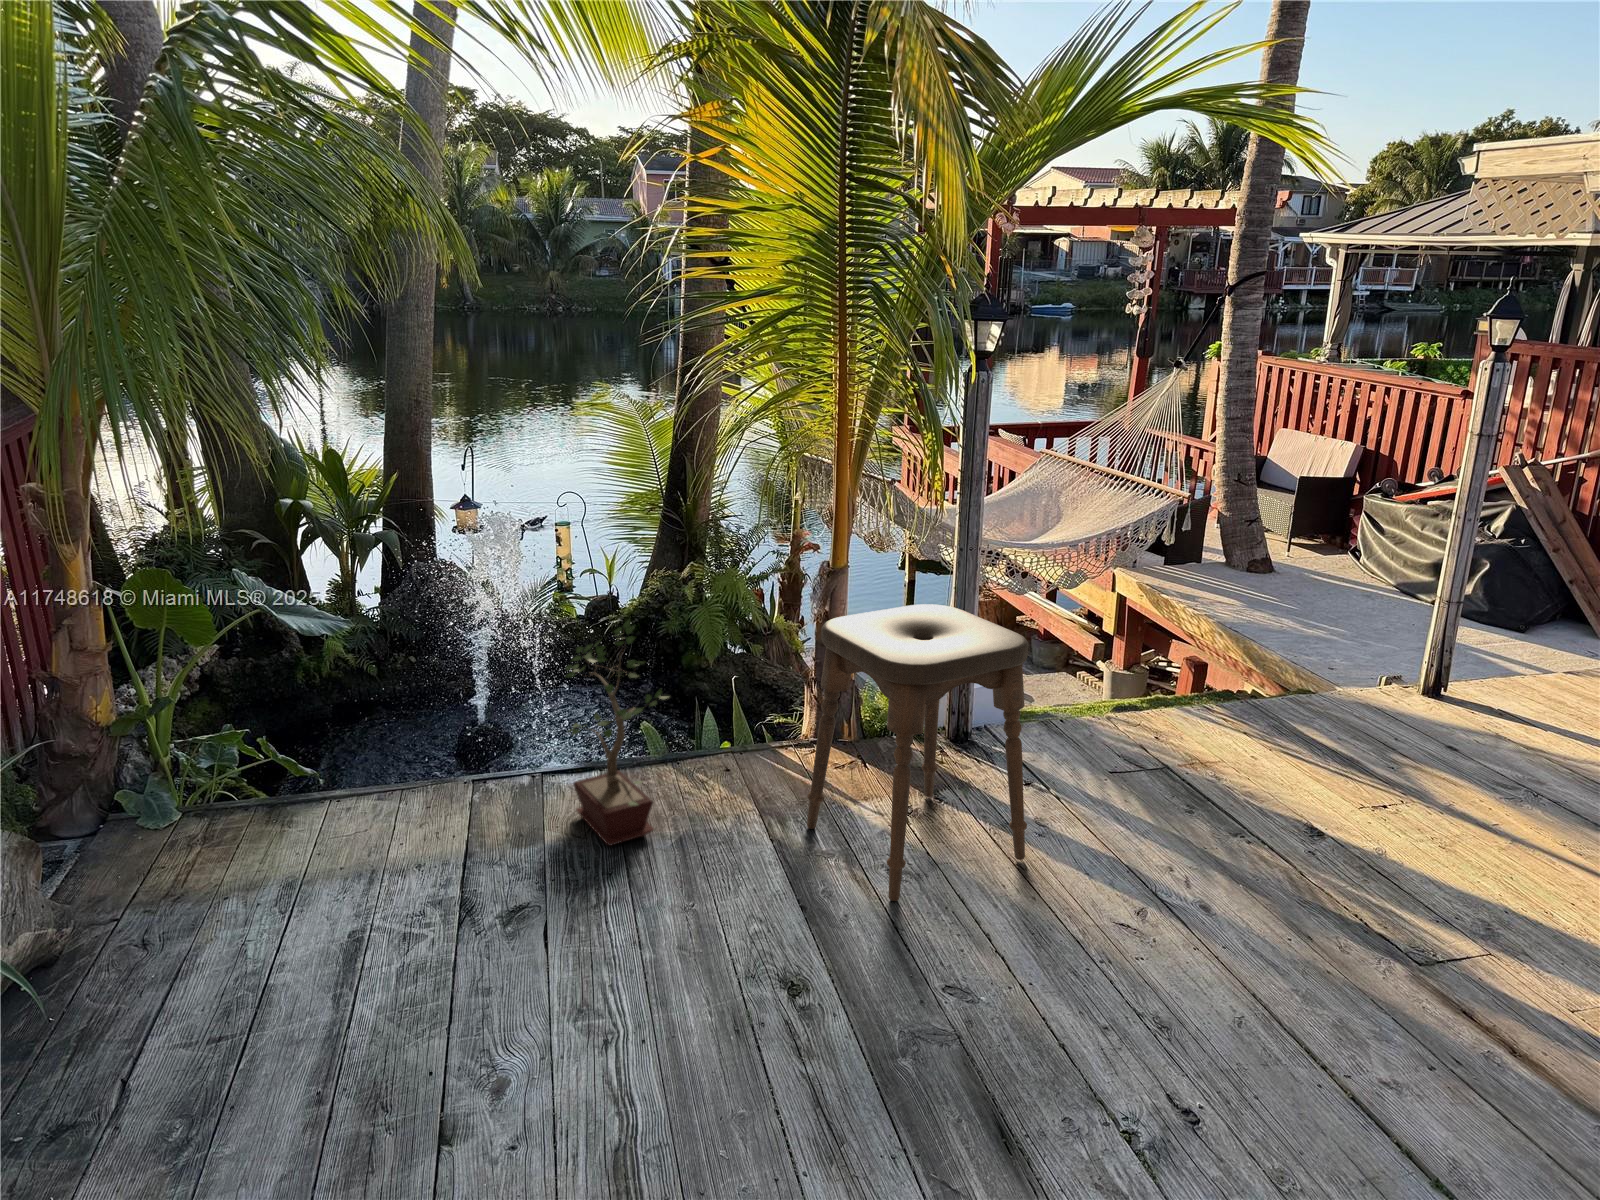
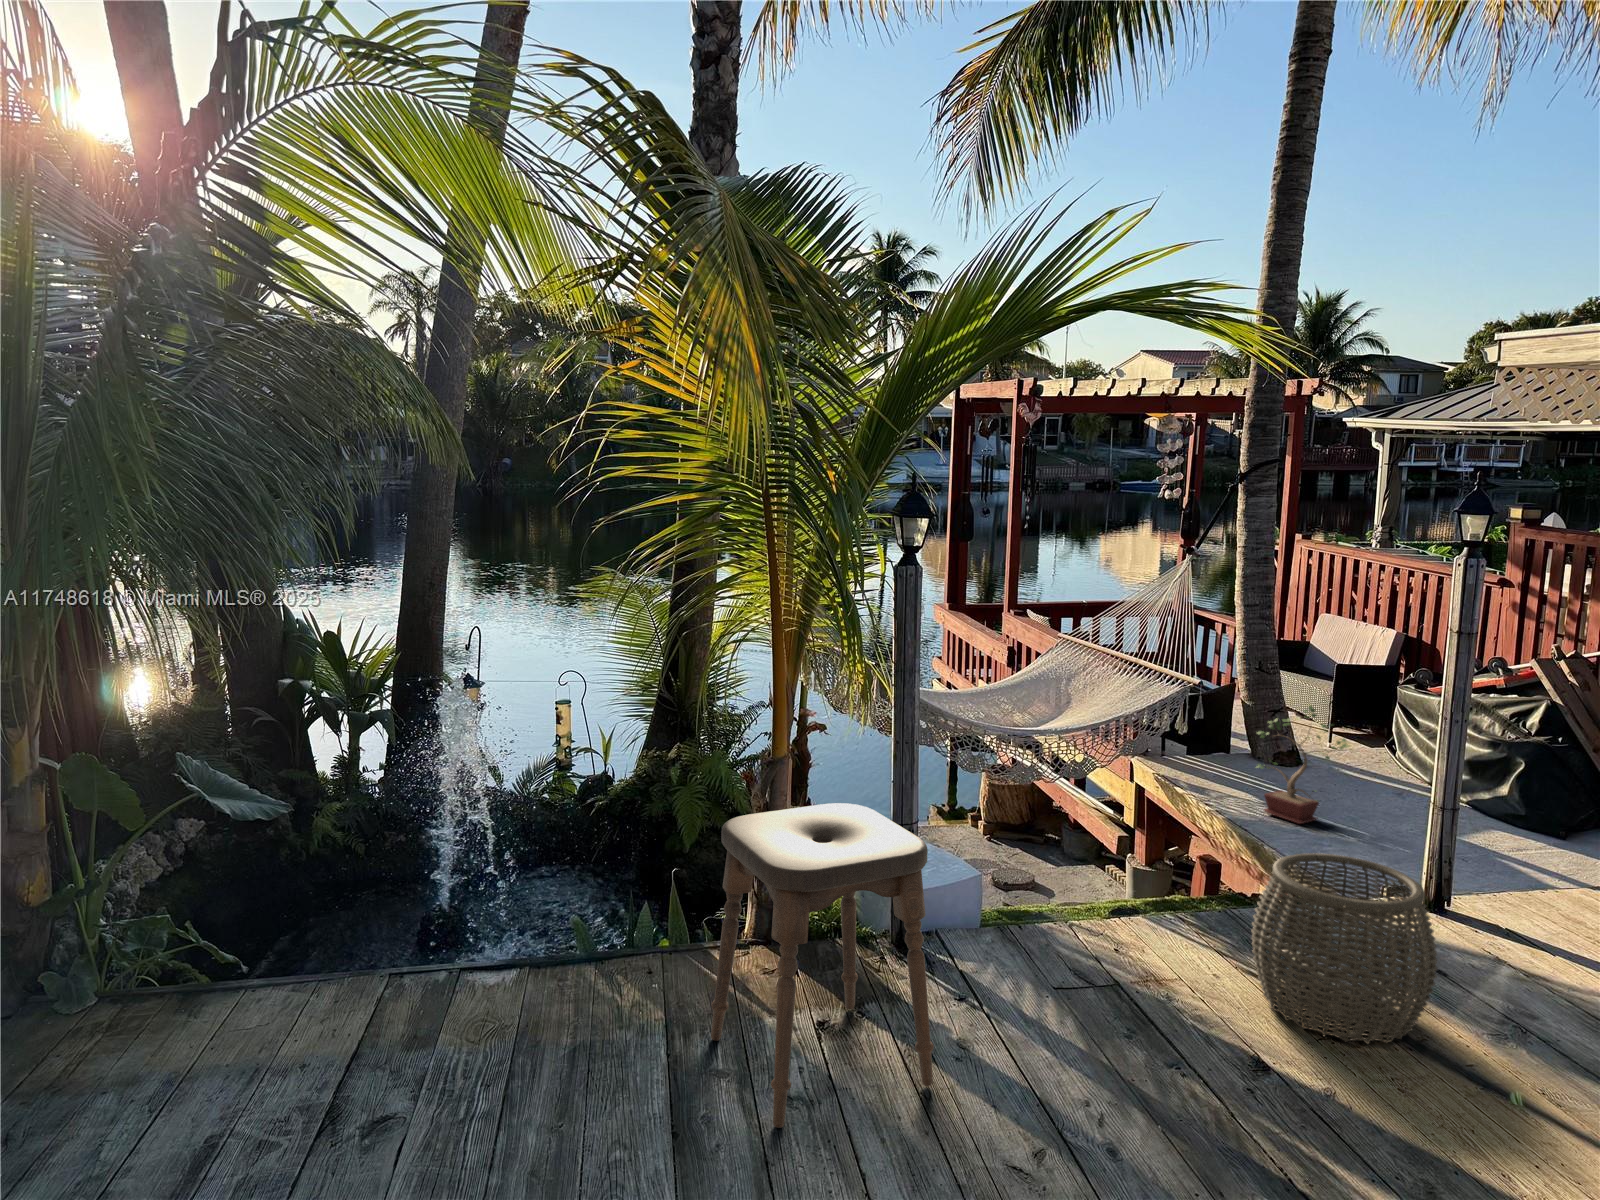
potted plant: present [566,620,668,846] -> present [1257,706,1349,824]
woven basket: none [1292,642,1470,809] -> present [1252,853,1437,1044]

